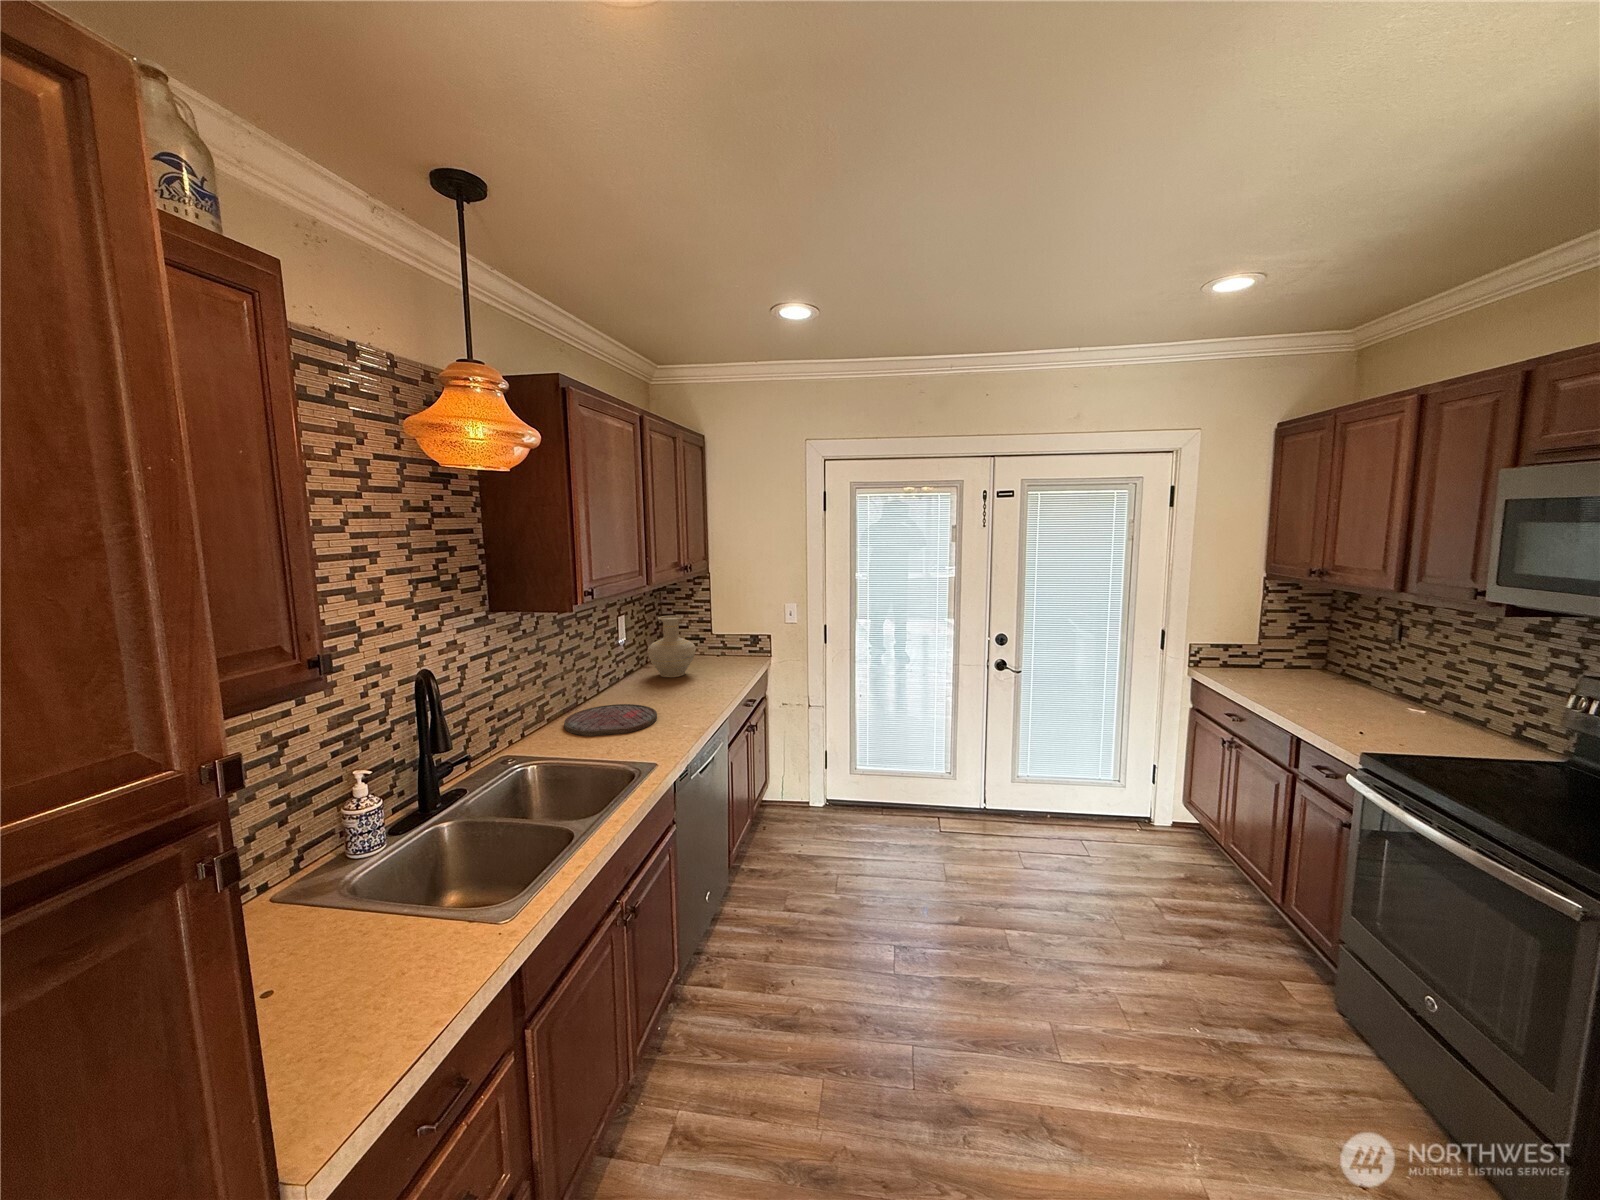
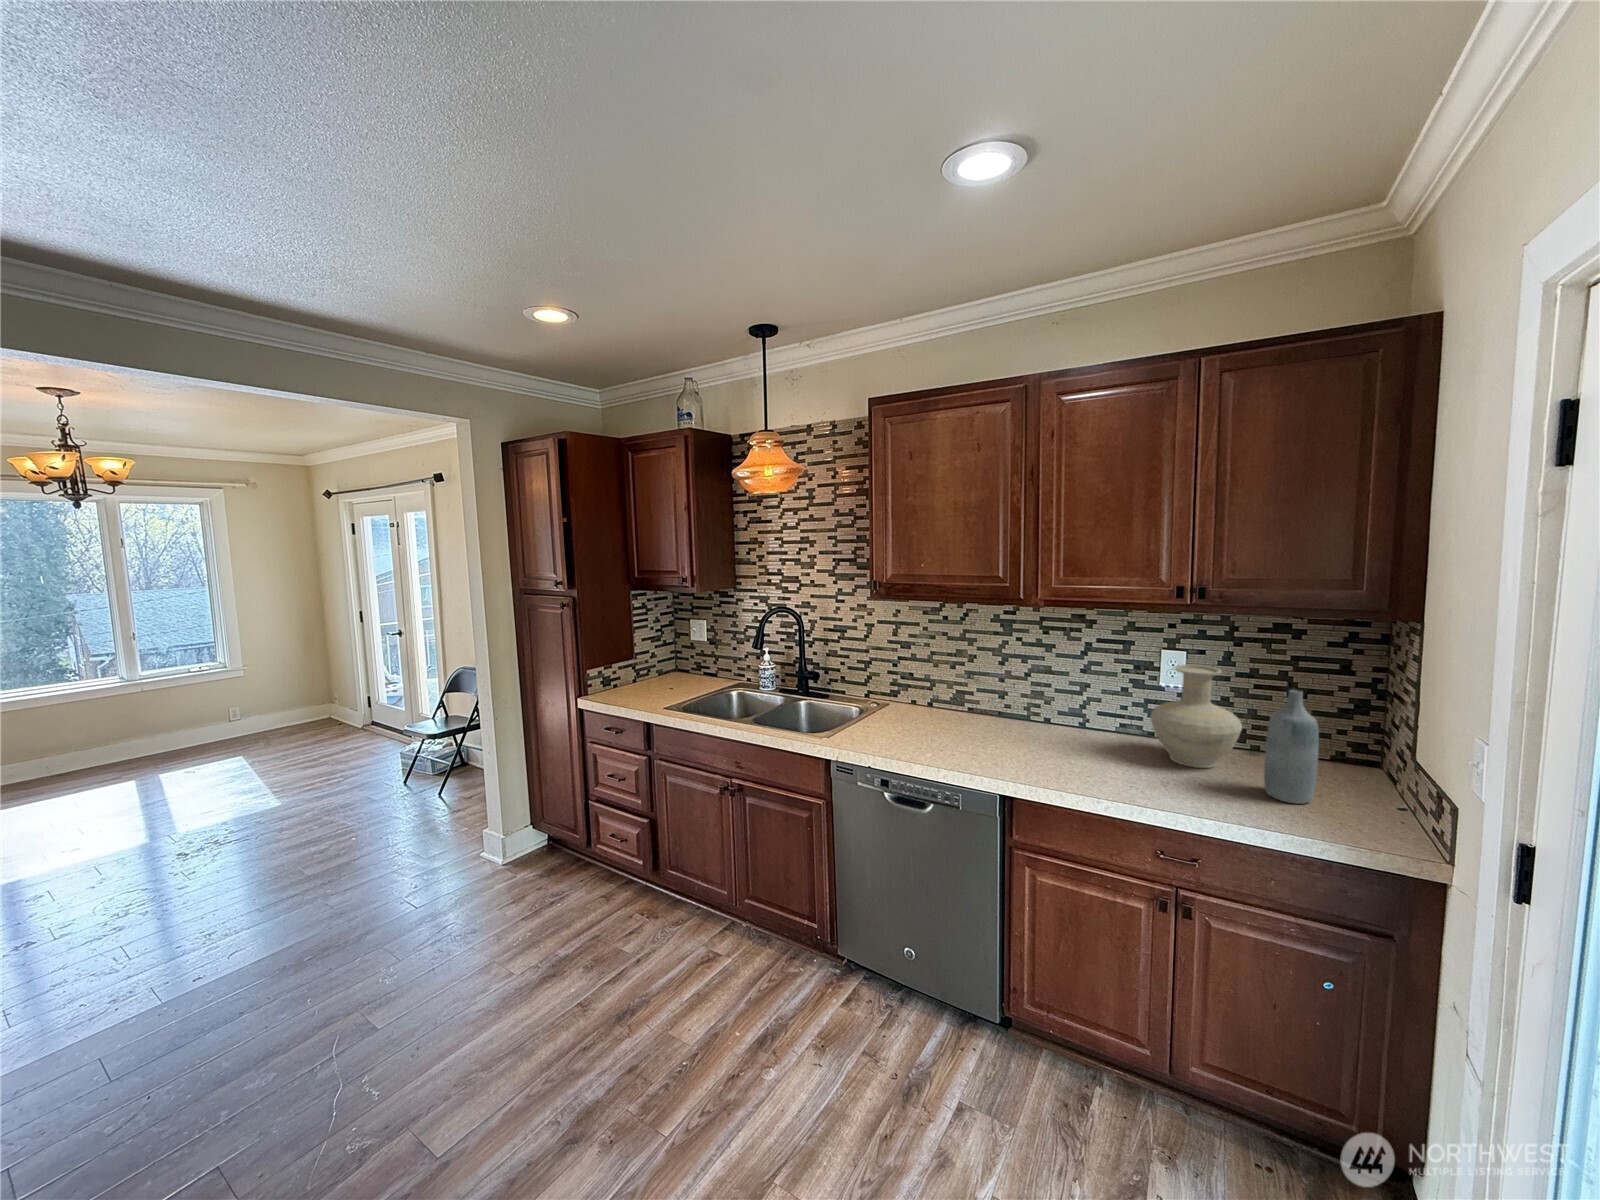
bottle: none [707,612,727,668] -> present [1264,690,1319,804]
cutting board: present [564,704,657,736] -> none [908,708,999,741]

